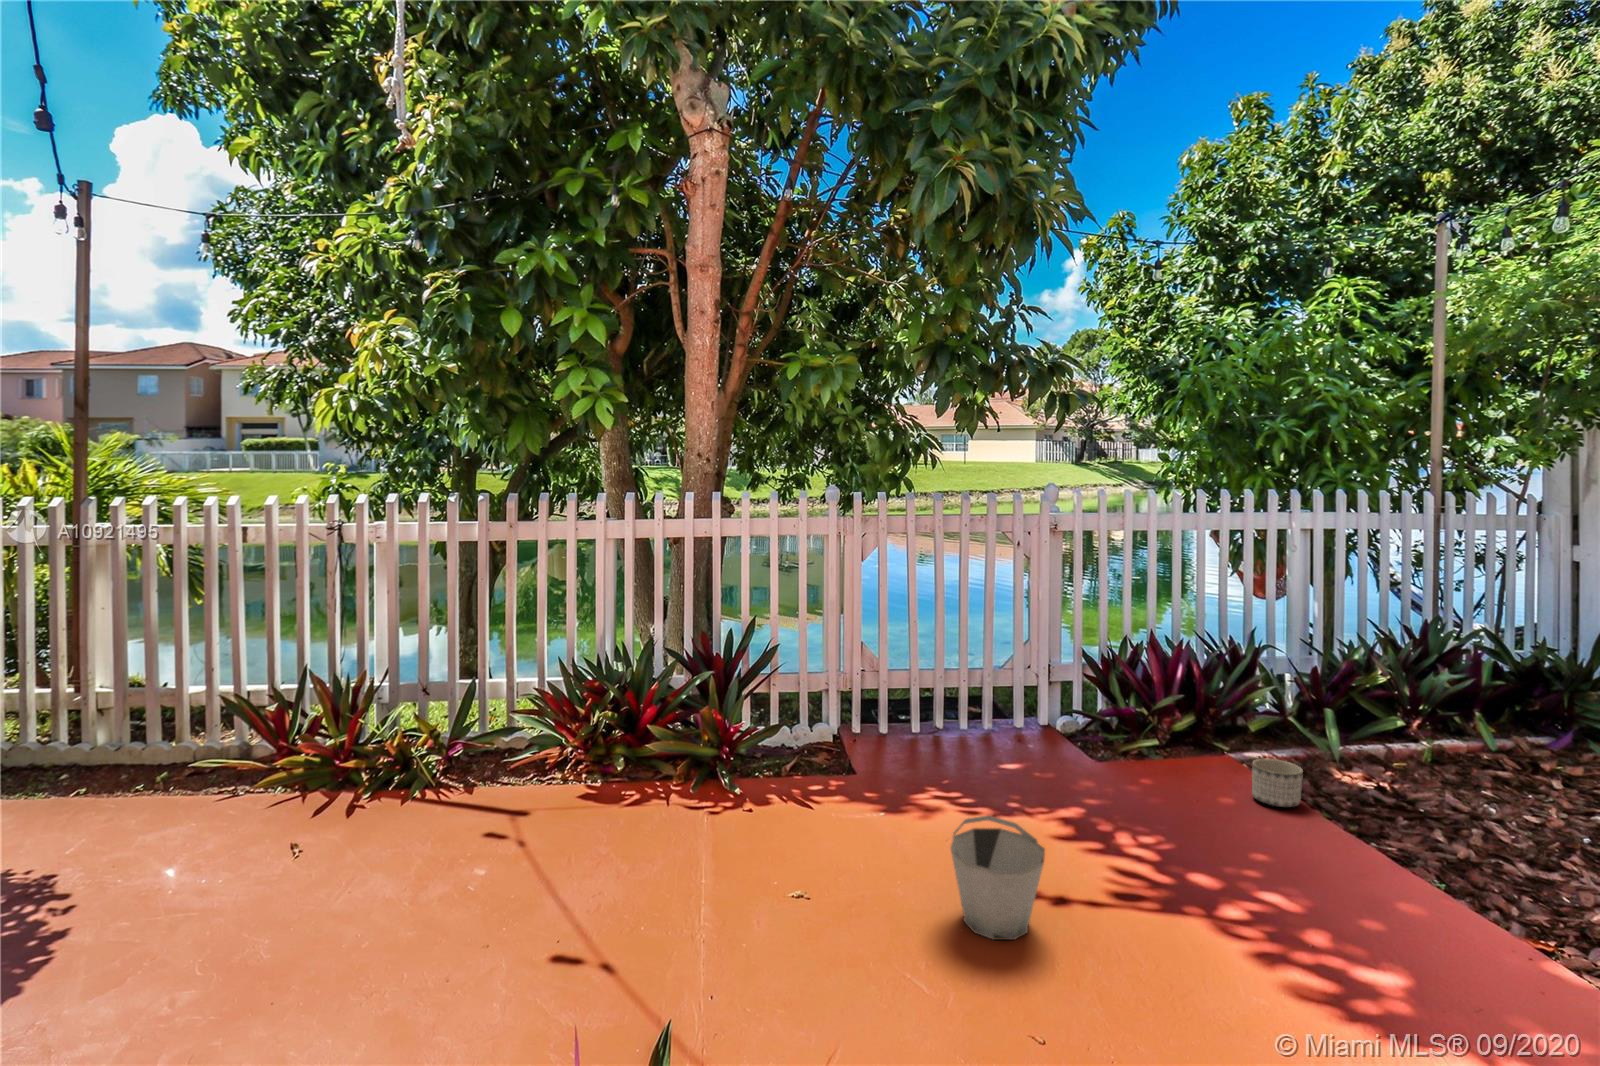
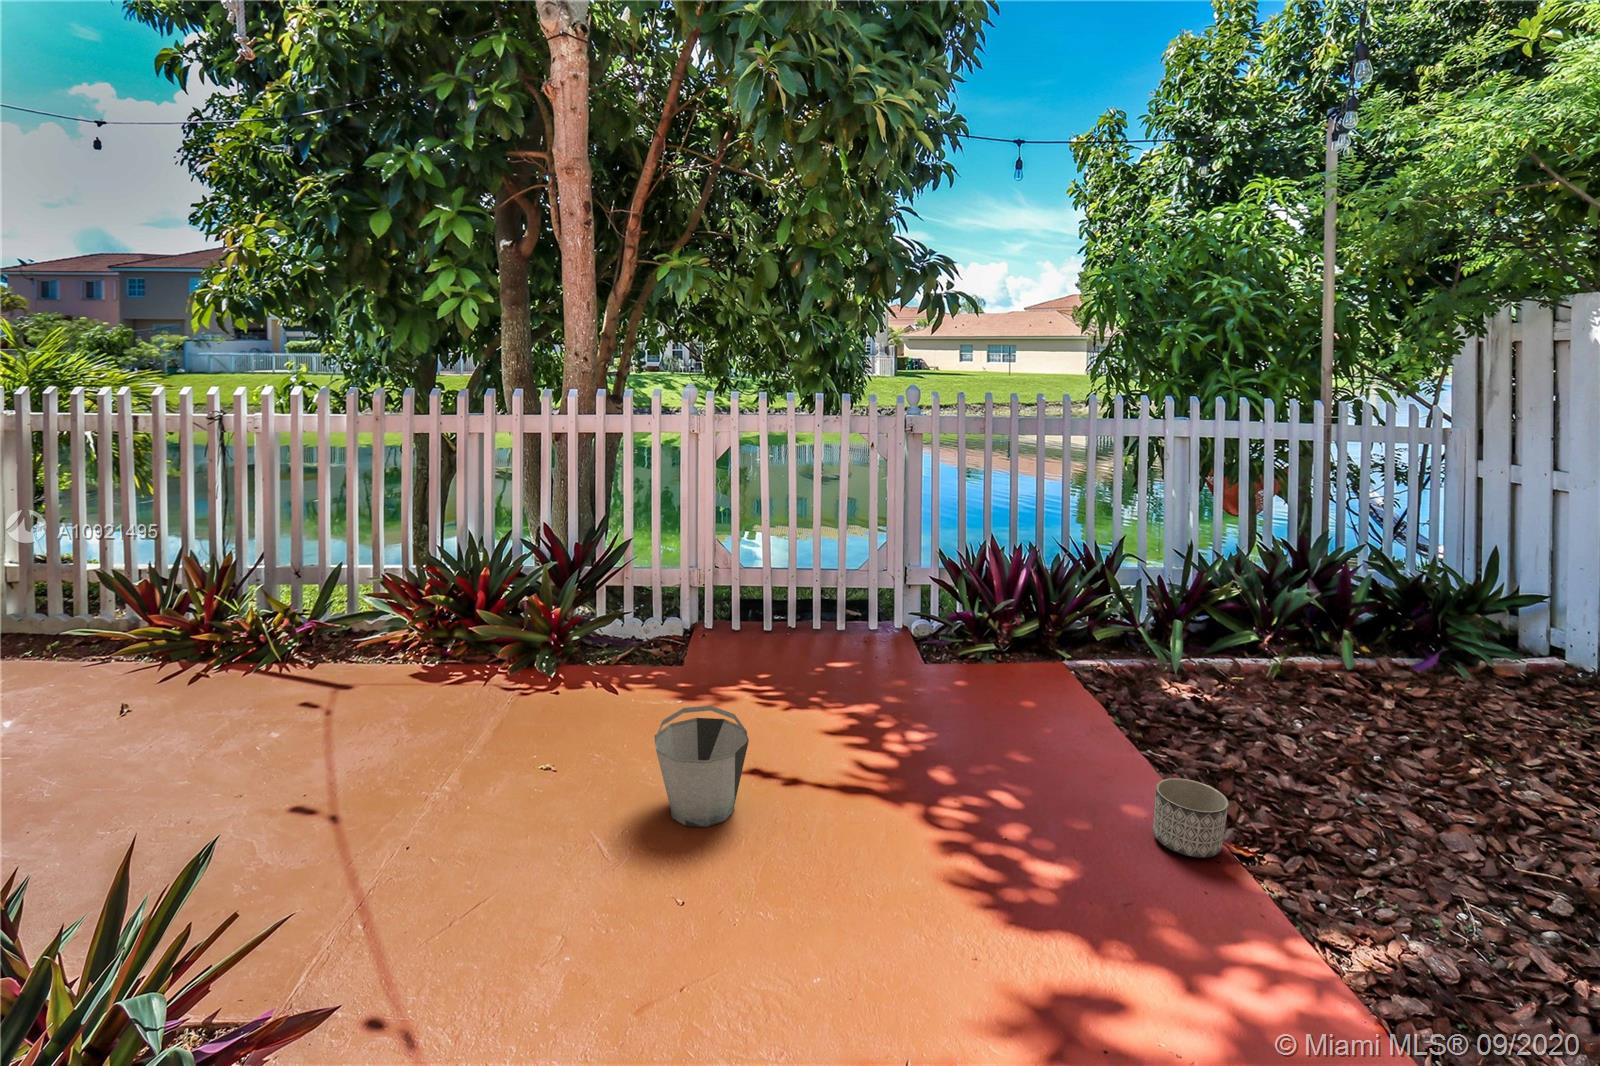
planter: present [1252,759,1303,807] -> present [1153,778,1229,858]

